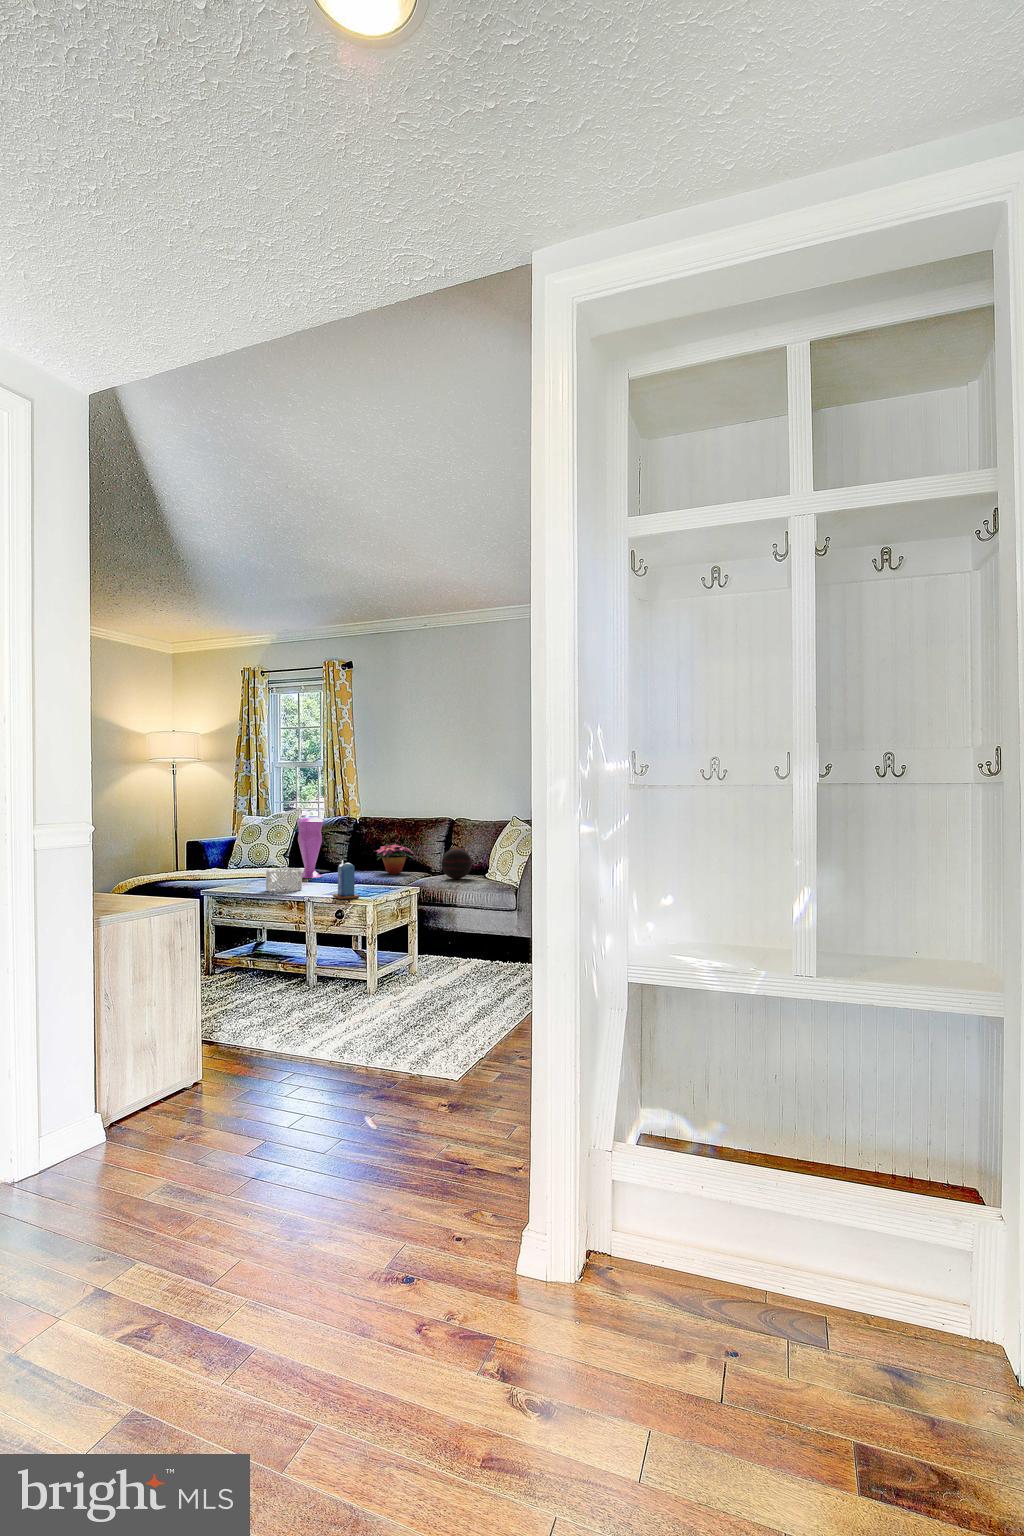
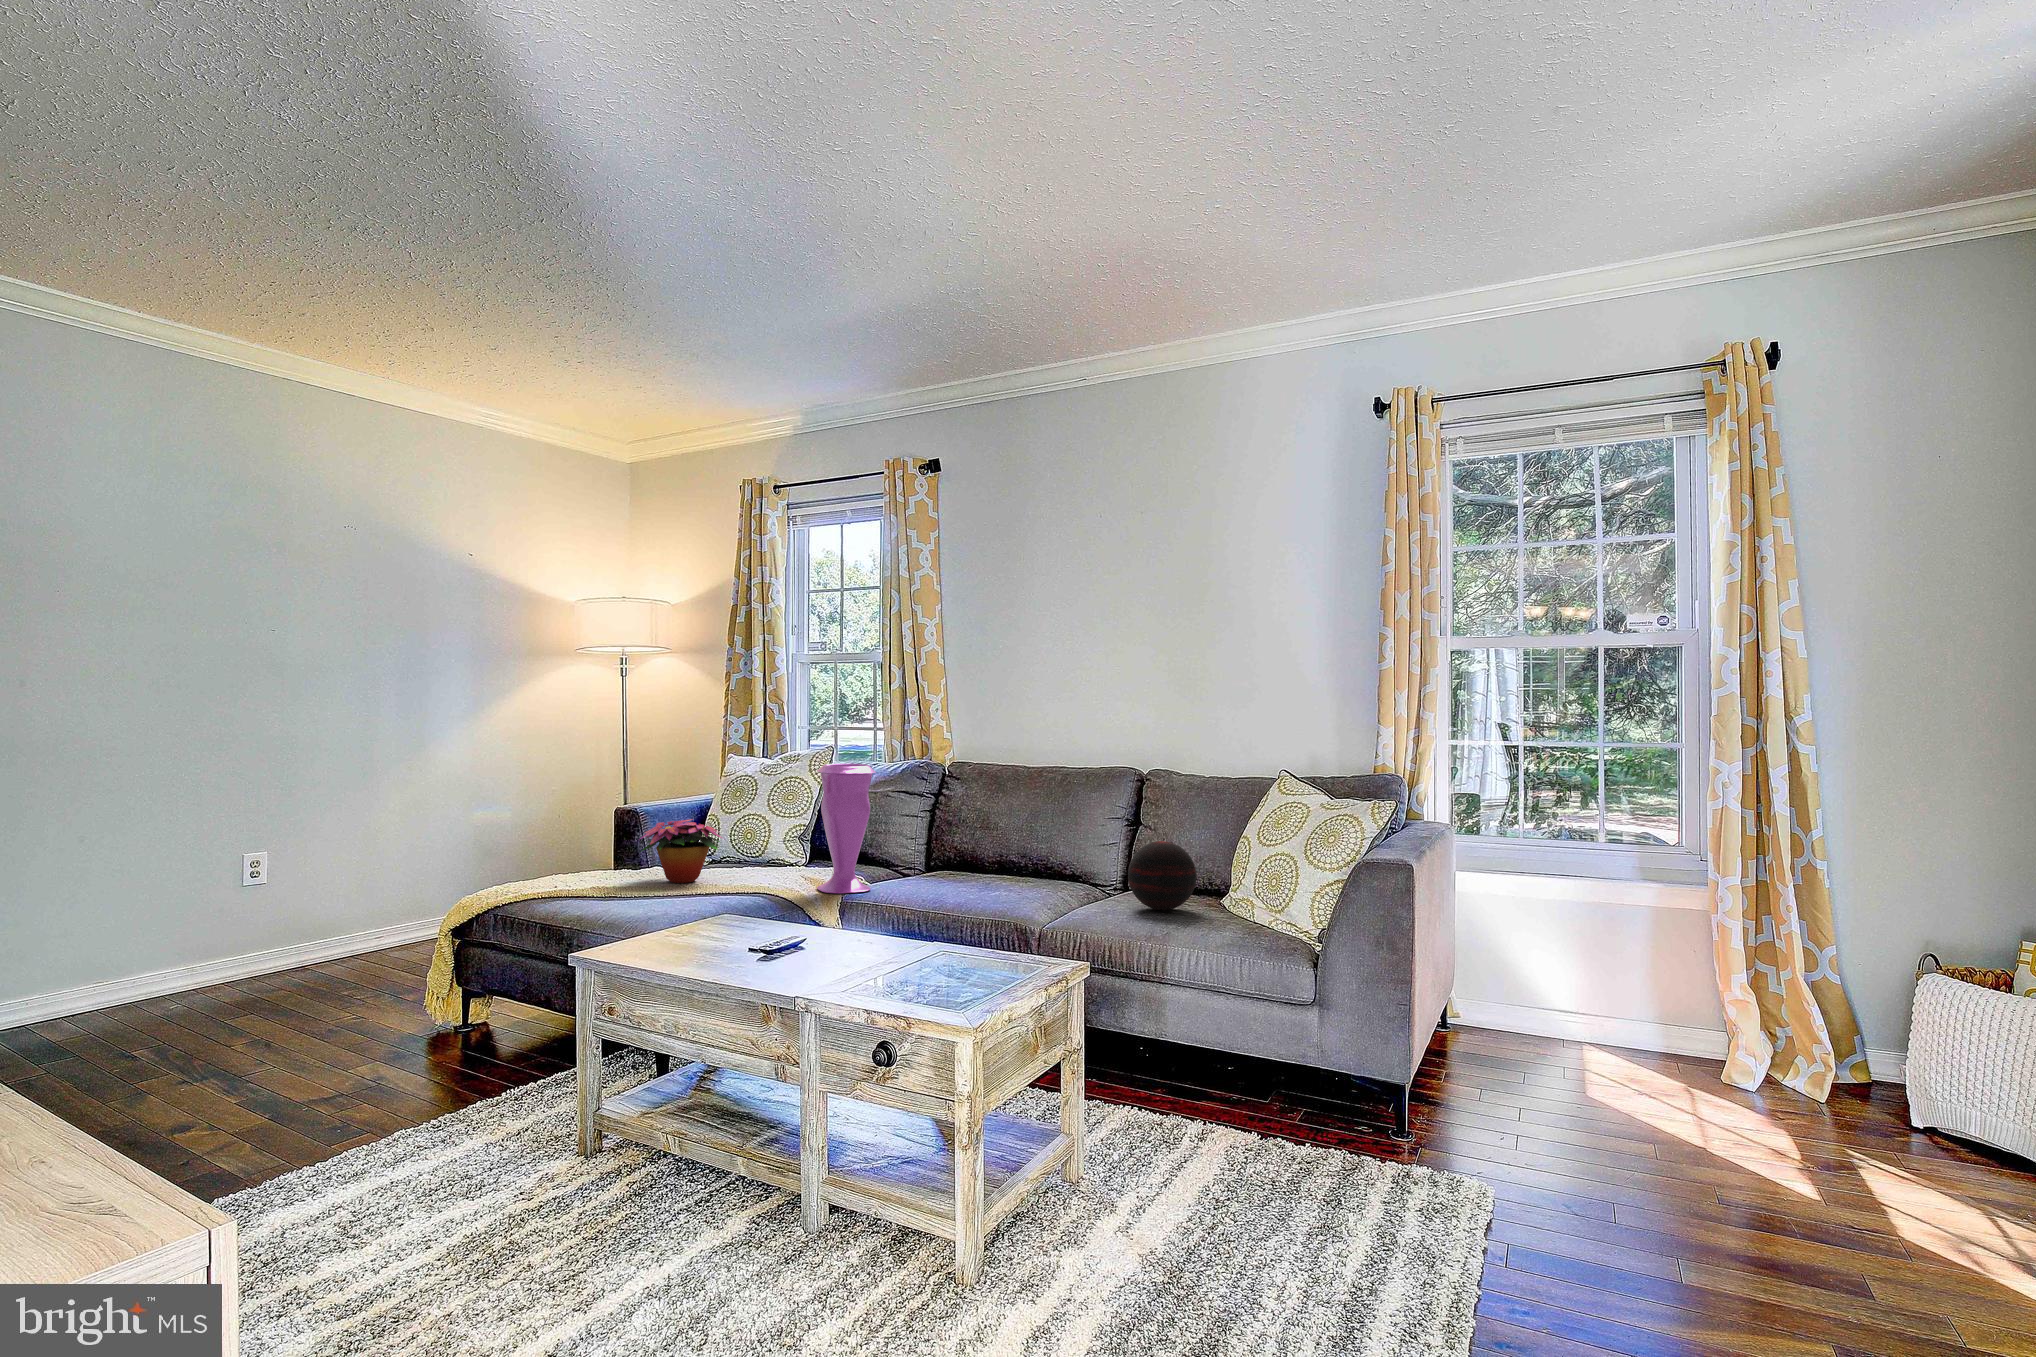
flower arrangement: present [377,845,413,874] -> present [640,819,722,883]
candle: present [333,860,359,899] -> none [881,884,947,989]
decorative bowl: present [266,868,302,892] -> none [733,884,816,947]

